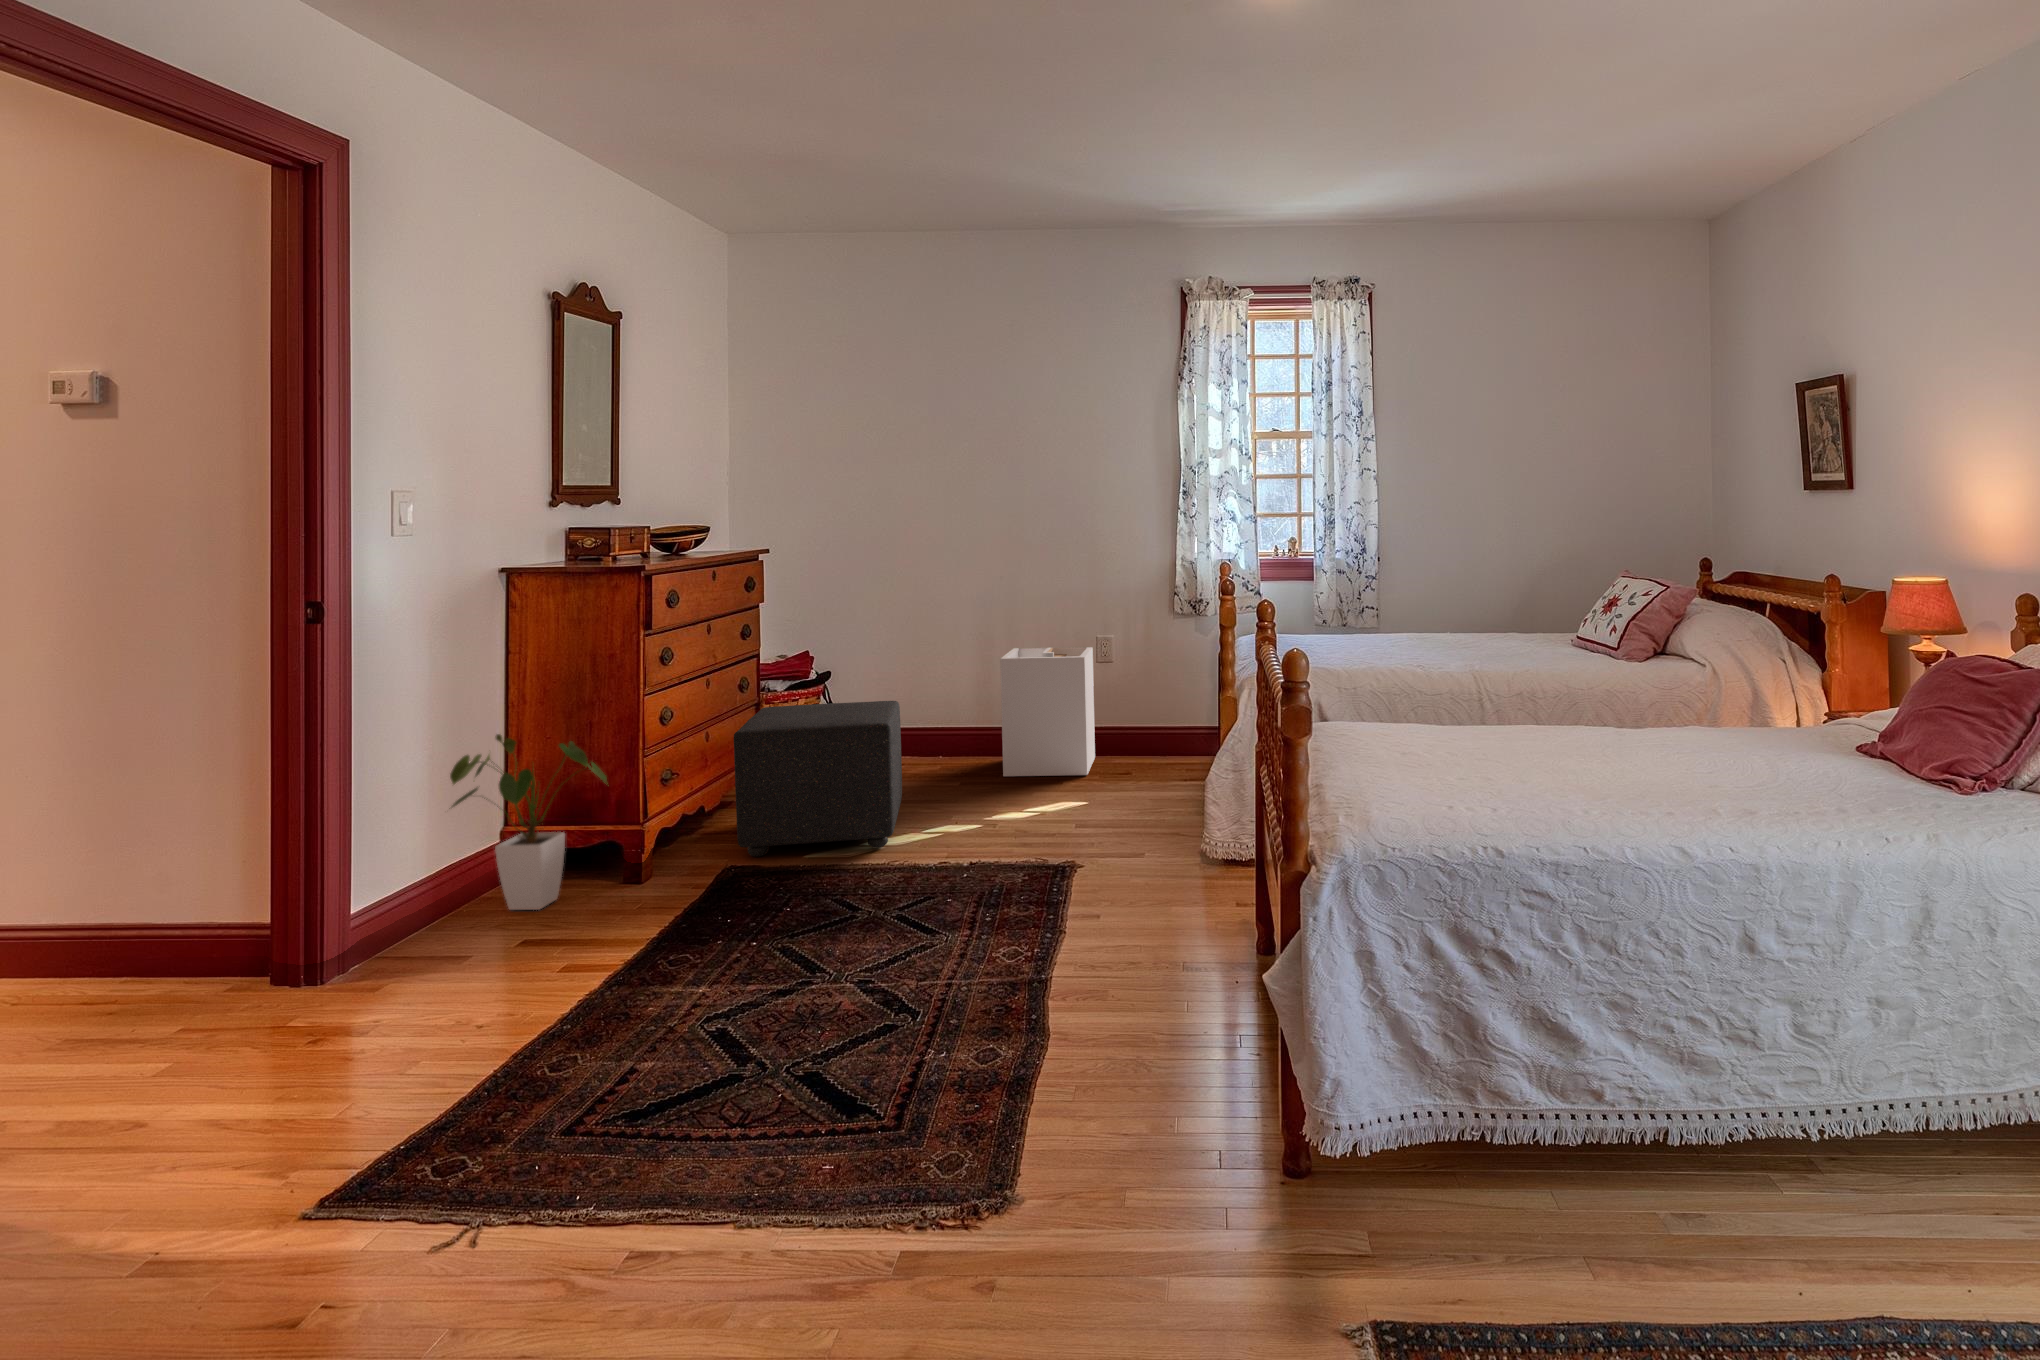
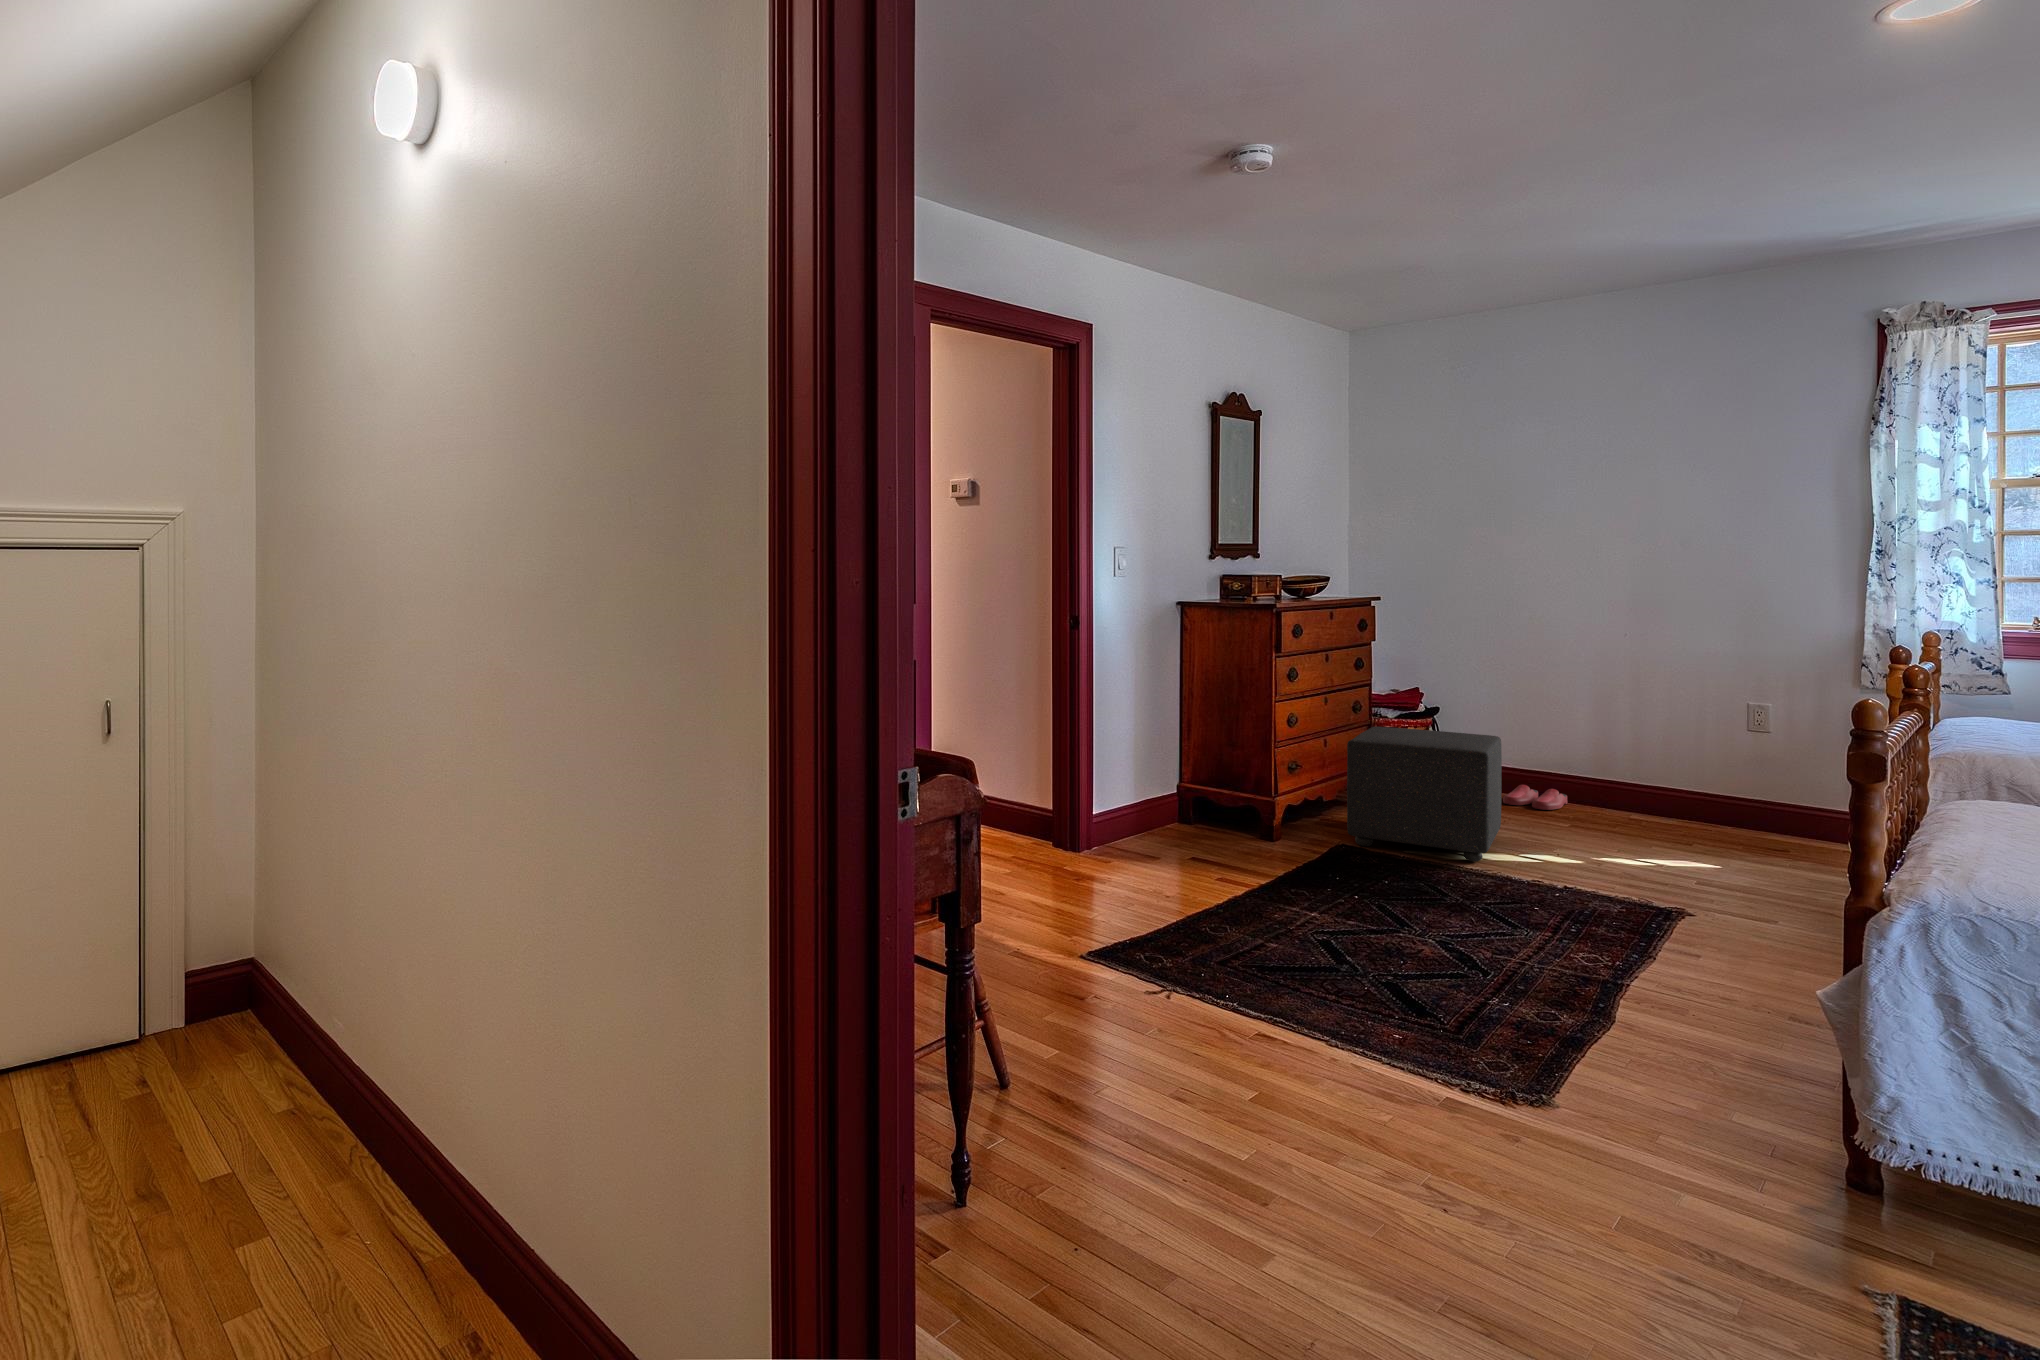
laundry hamper: present [1000,647,1095,776] -> none [1617,705,1739,846]
house plant: present [450,734,607,910] -> none [1145,717,1252,846]
slippers: none [899,743,957,767] -> present [1503,785,1567,810]

